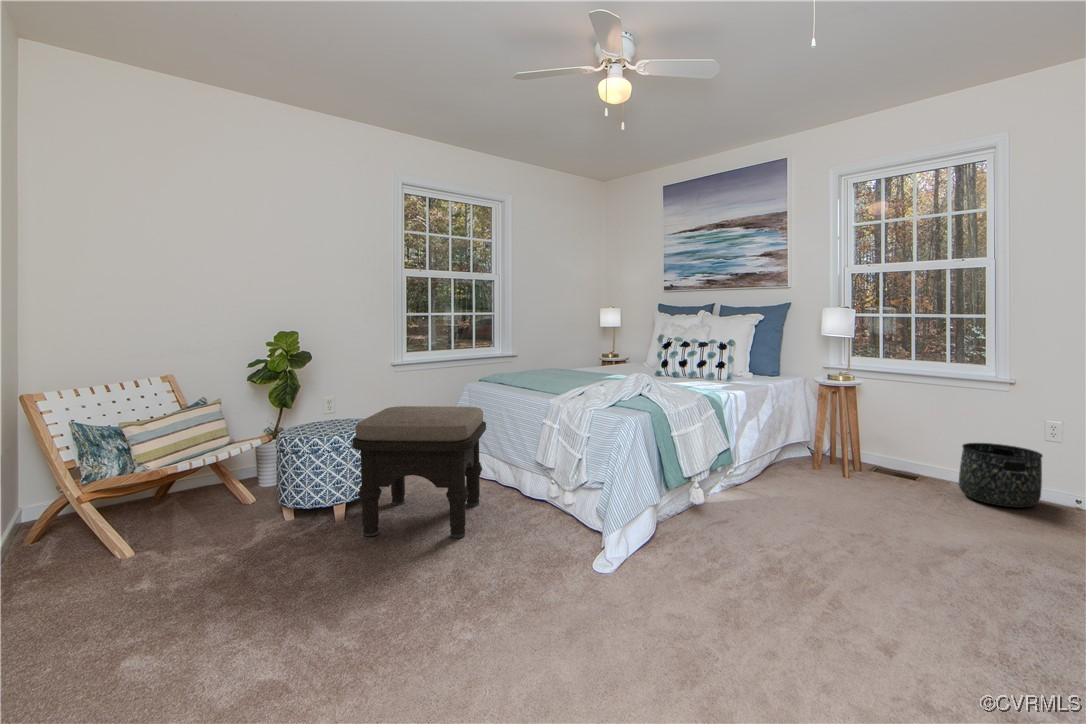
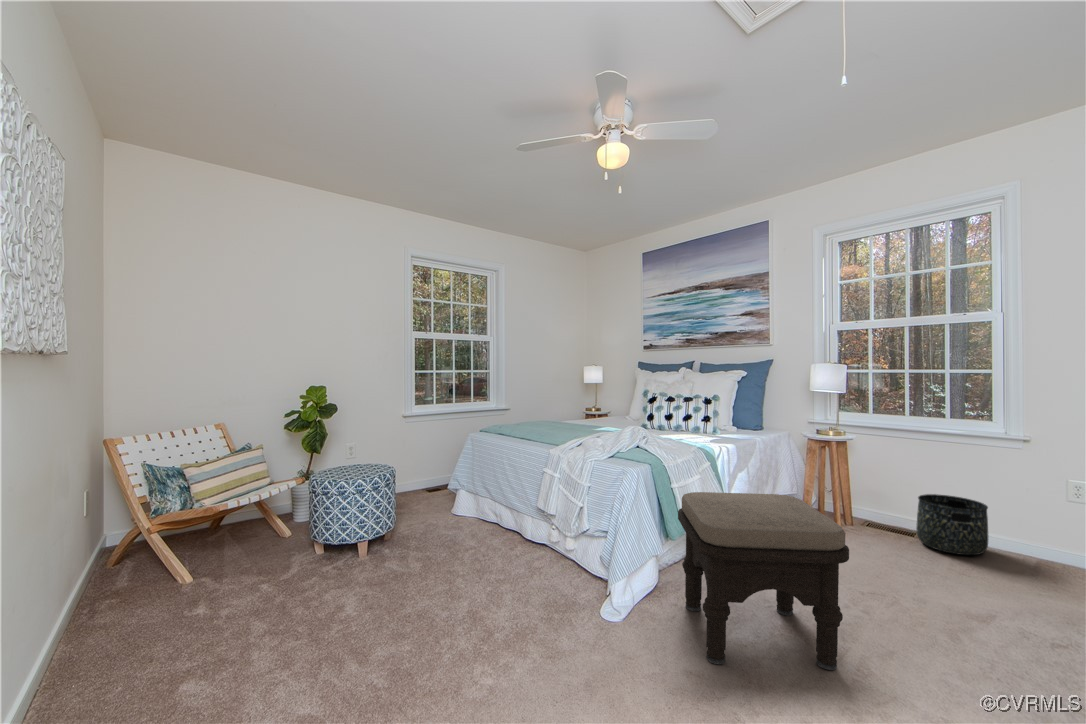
ottoman: present [353,406,486,538] -> present [678,492,849,670]

